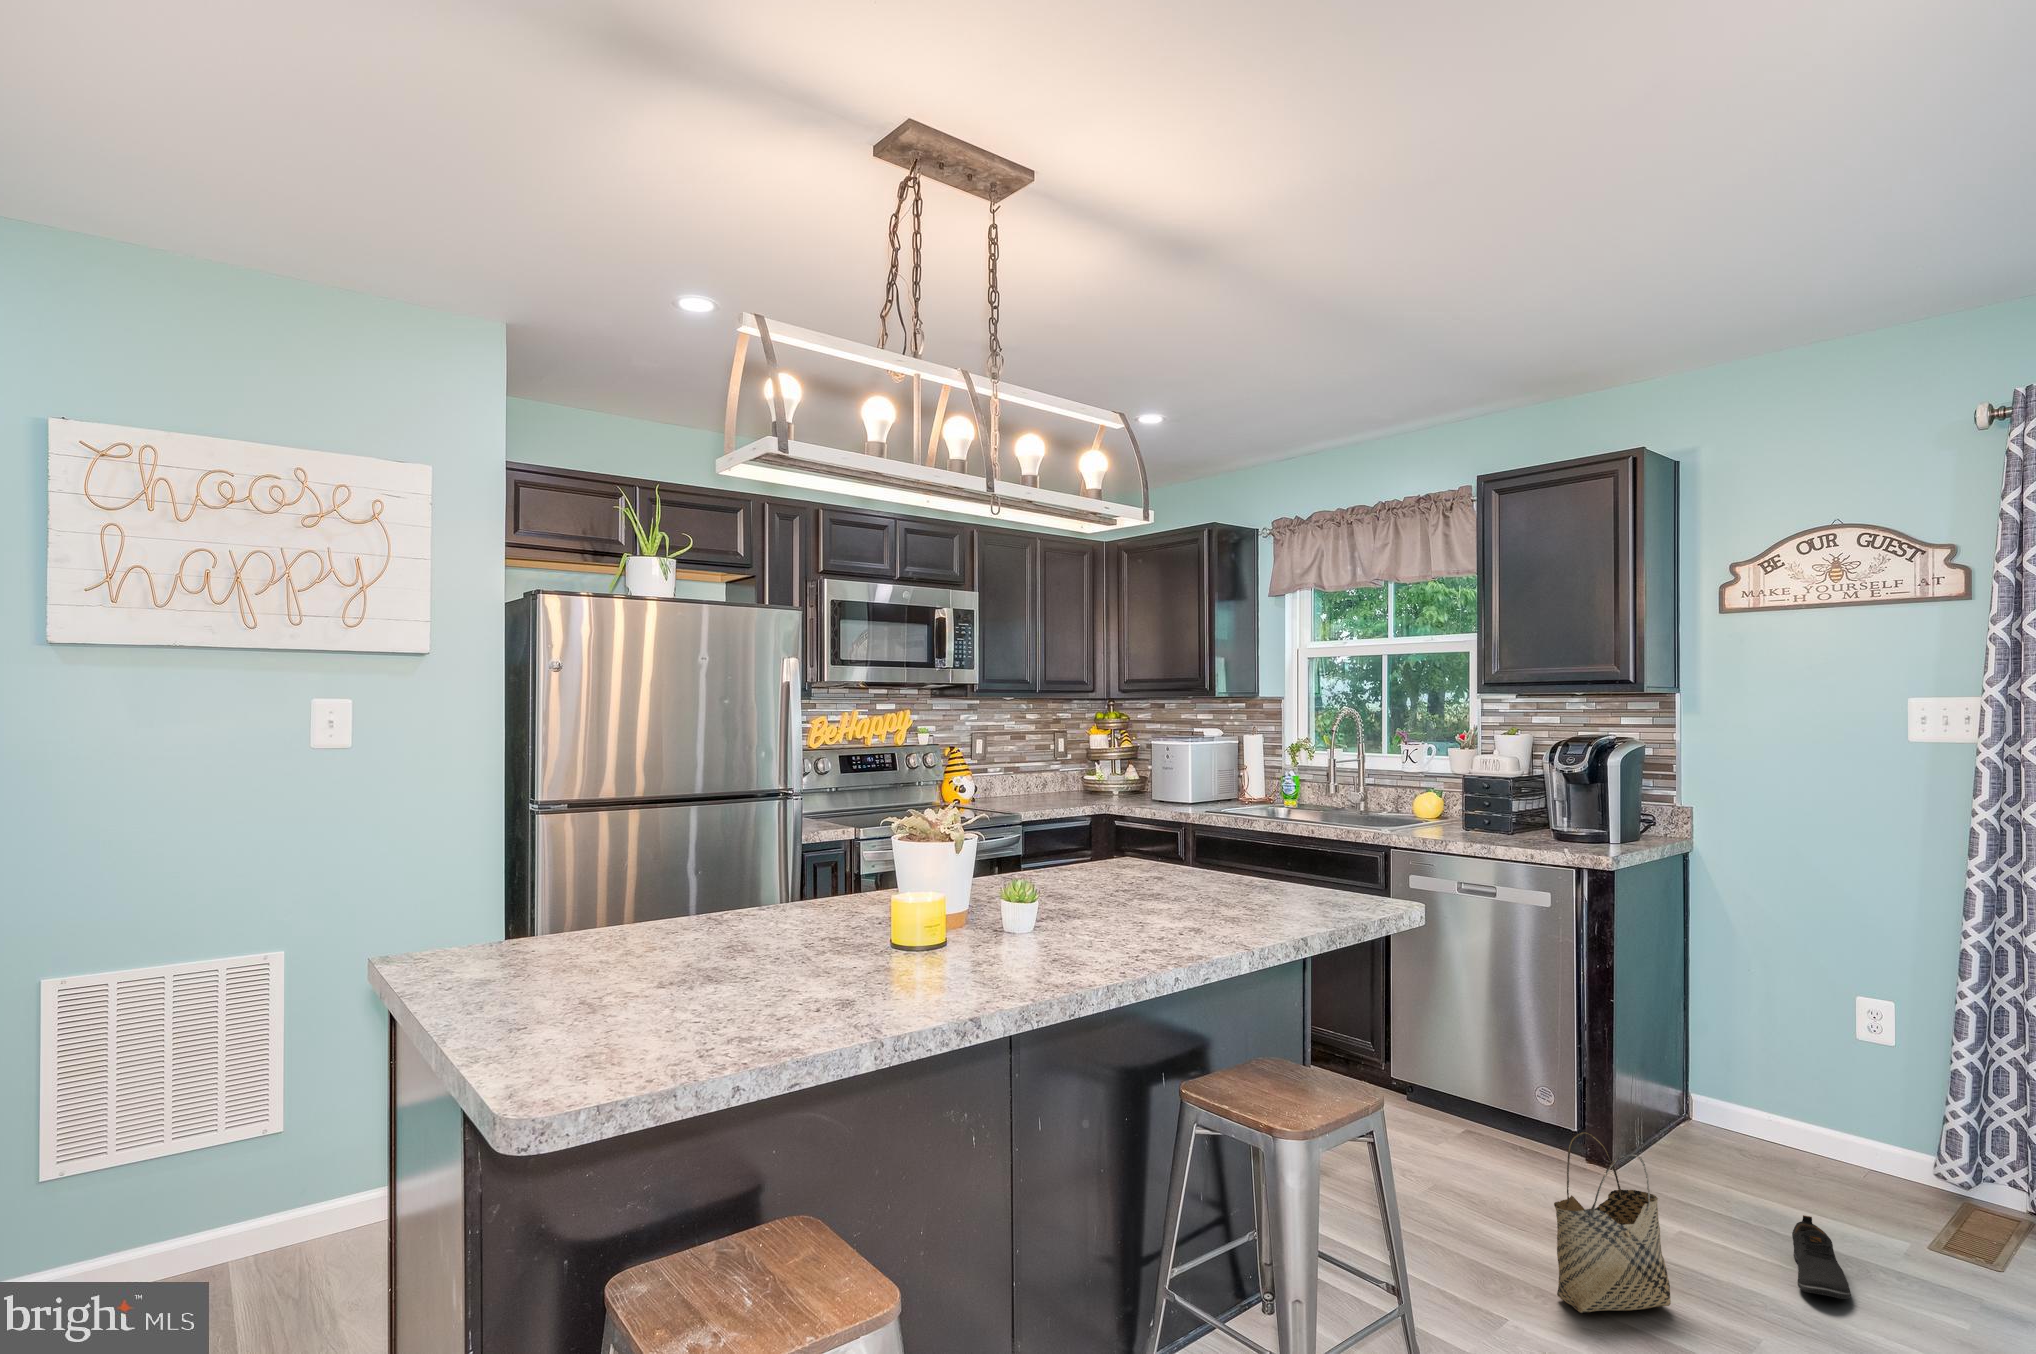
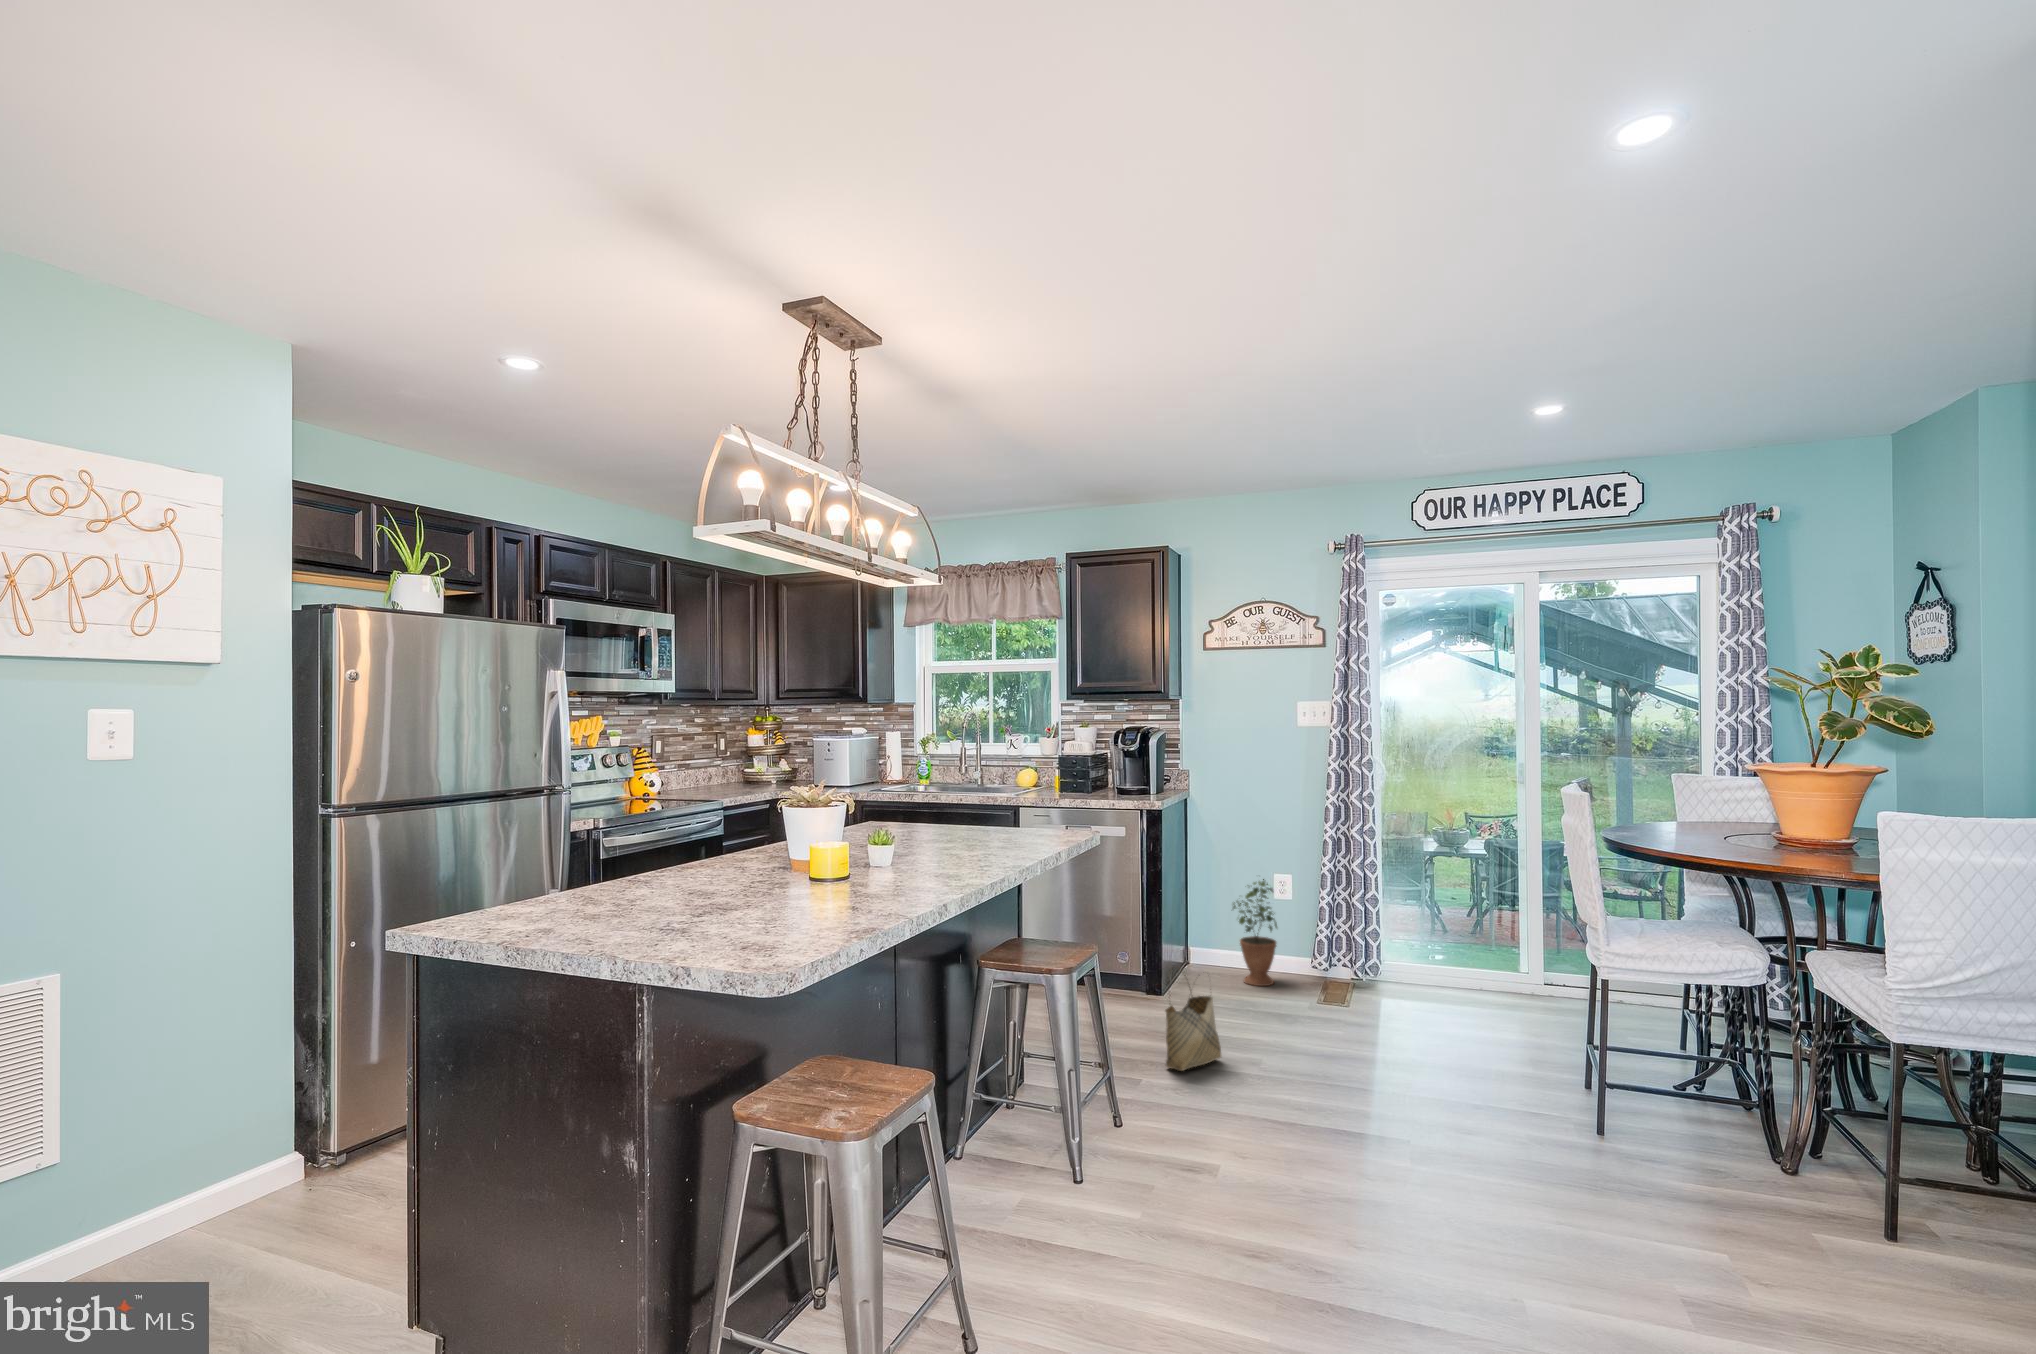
potted plant: none [1762,993,1859,1185] -> present [1233,879,1277,986]
shoe: present [1792,1215,1851,1299] -> none [1264,999,1297,1037]

